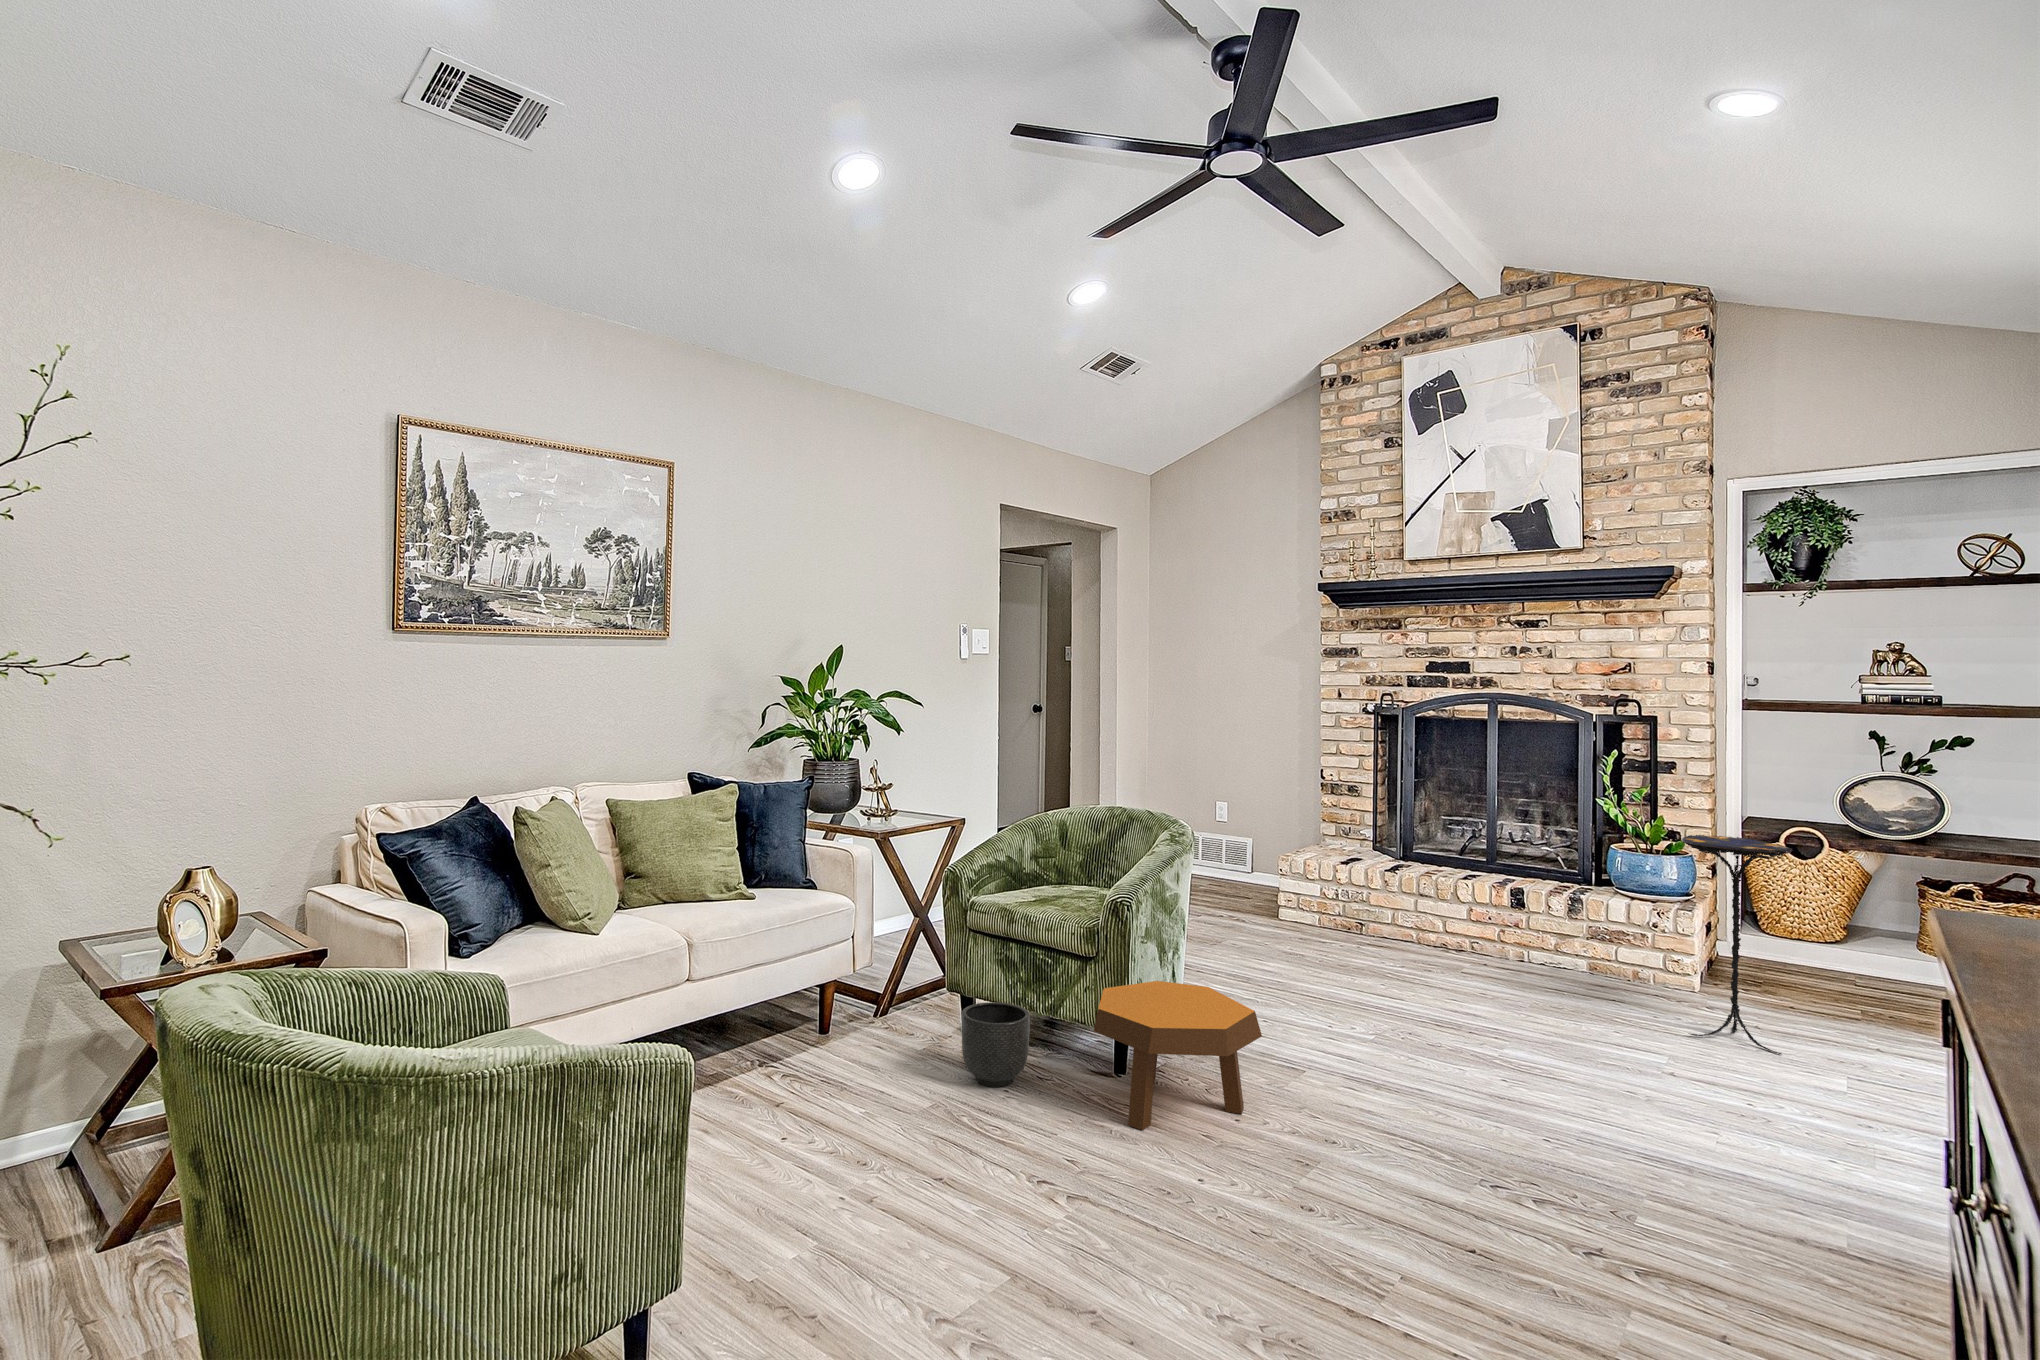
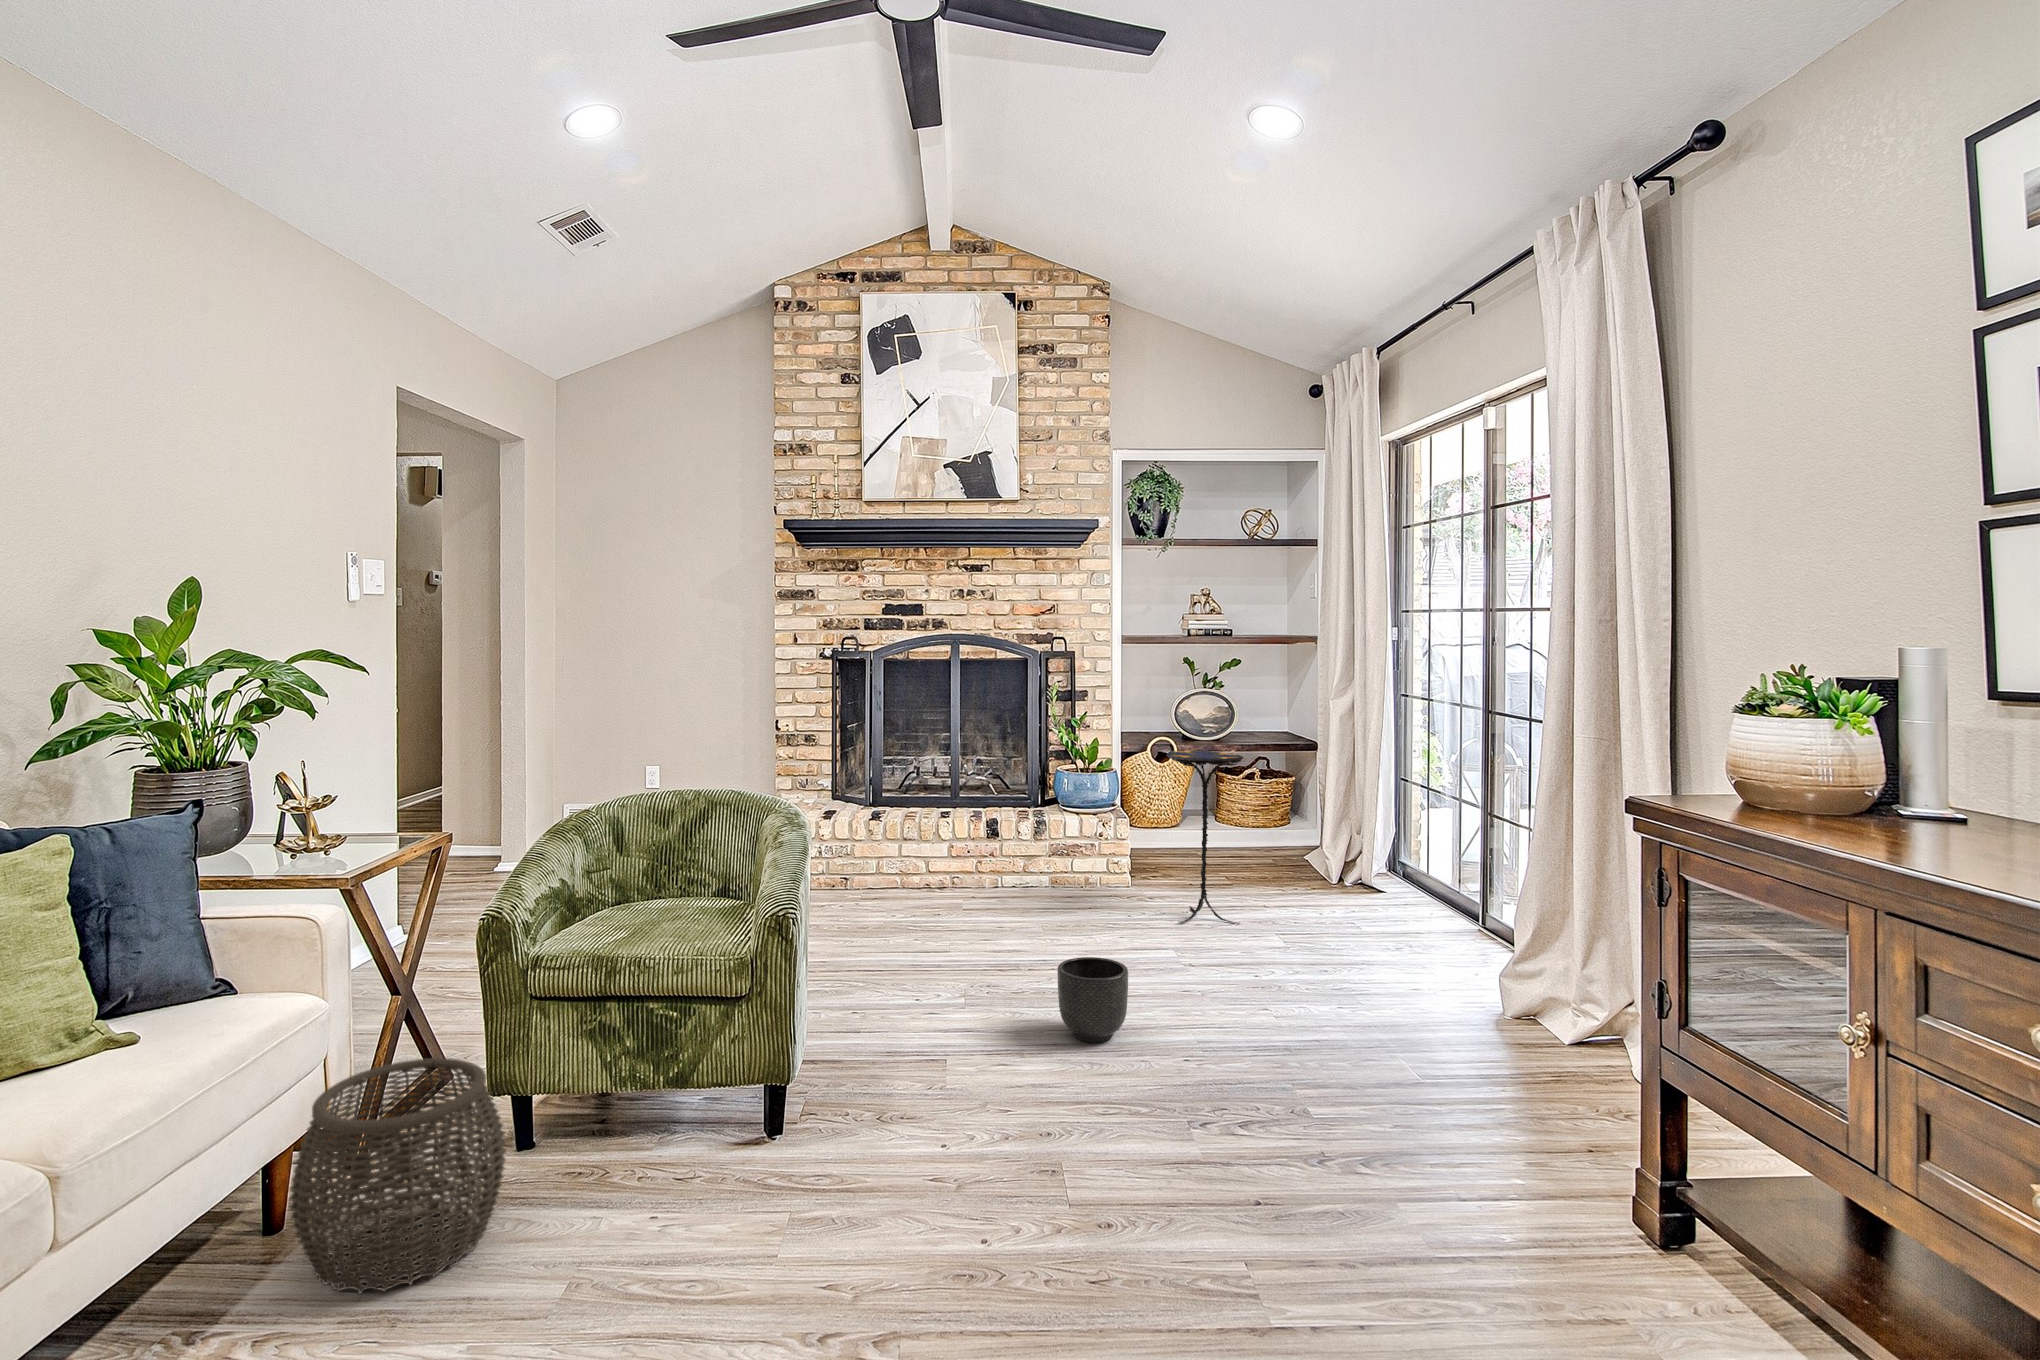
woven basket: none [778,942,894,1068] -> present [289,1058,506,1293]
footstool: present [1094,981,1262,1130] -> none [812,989,1012,1190]
planter: present [961,1002,1030,1087] -> present [1057,957,1128,1042]

